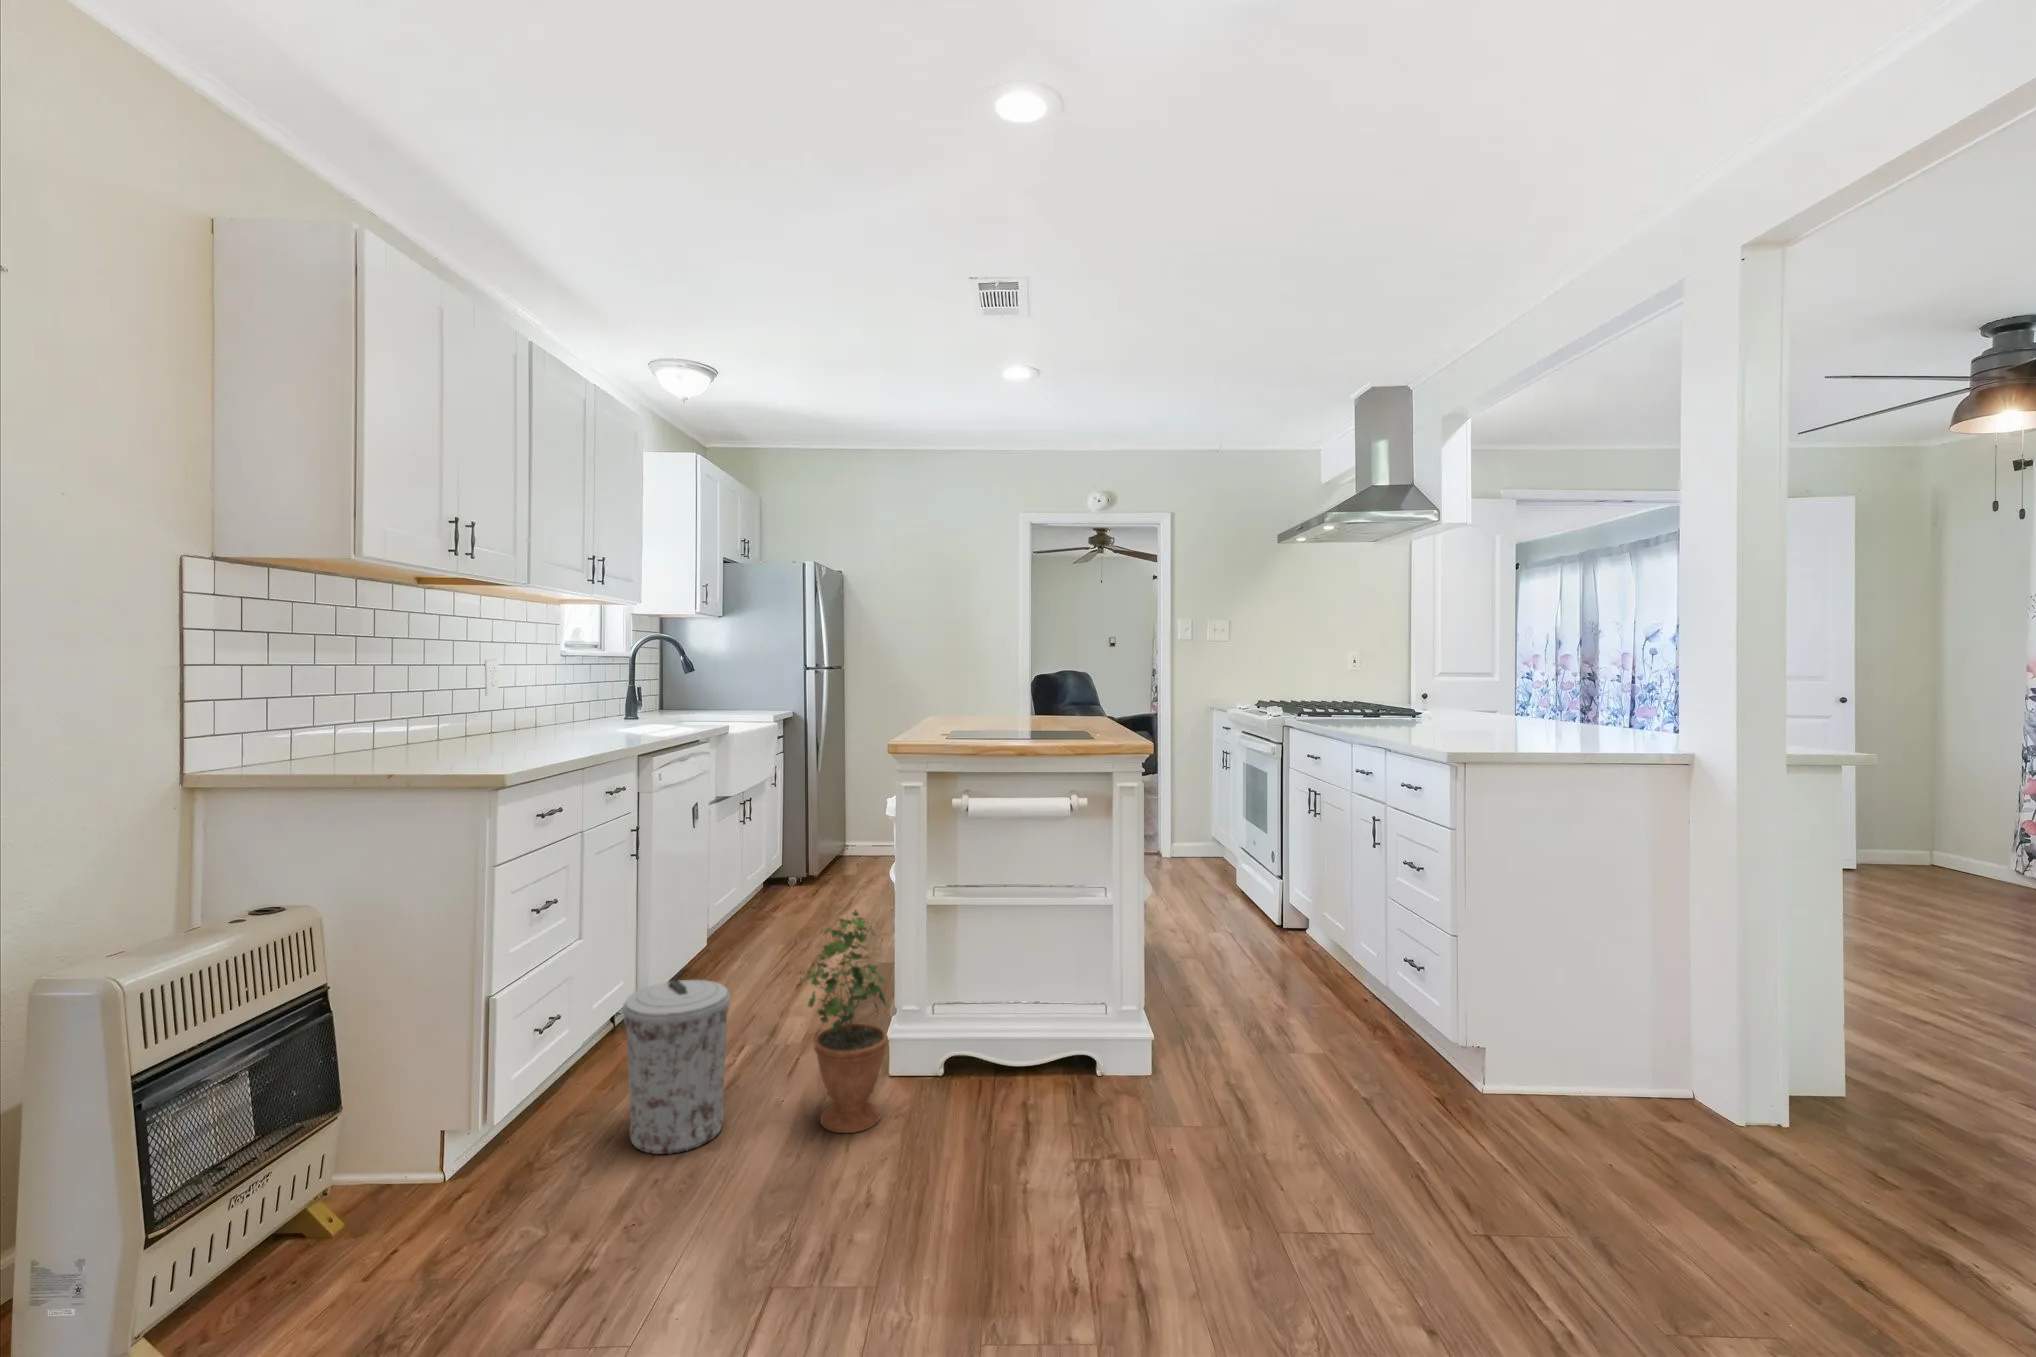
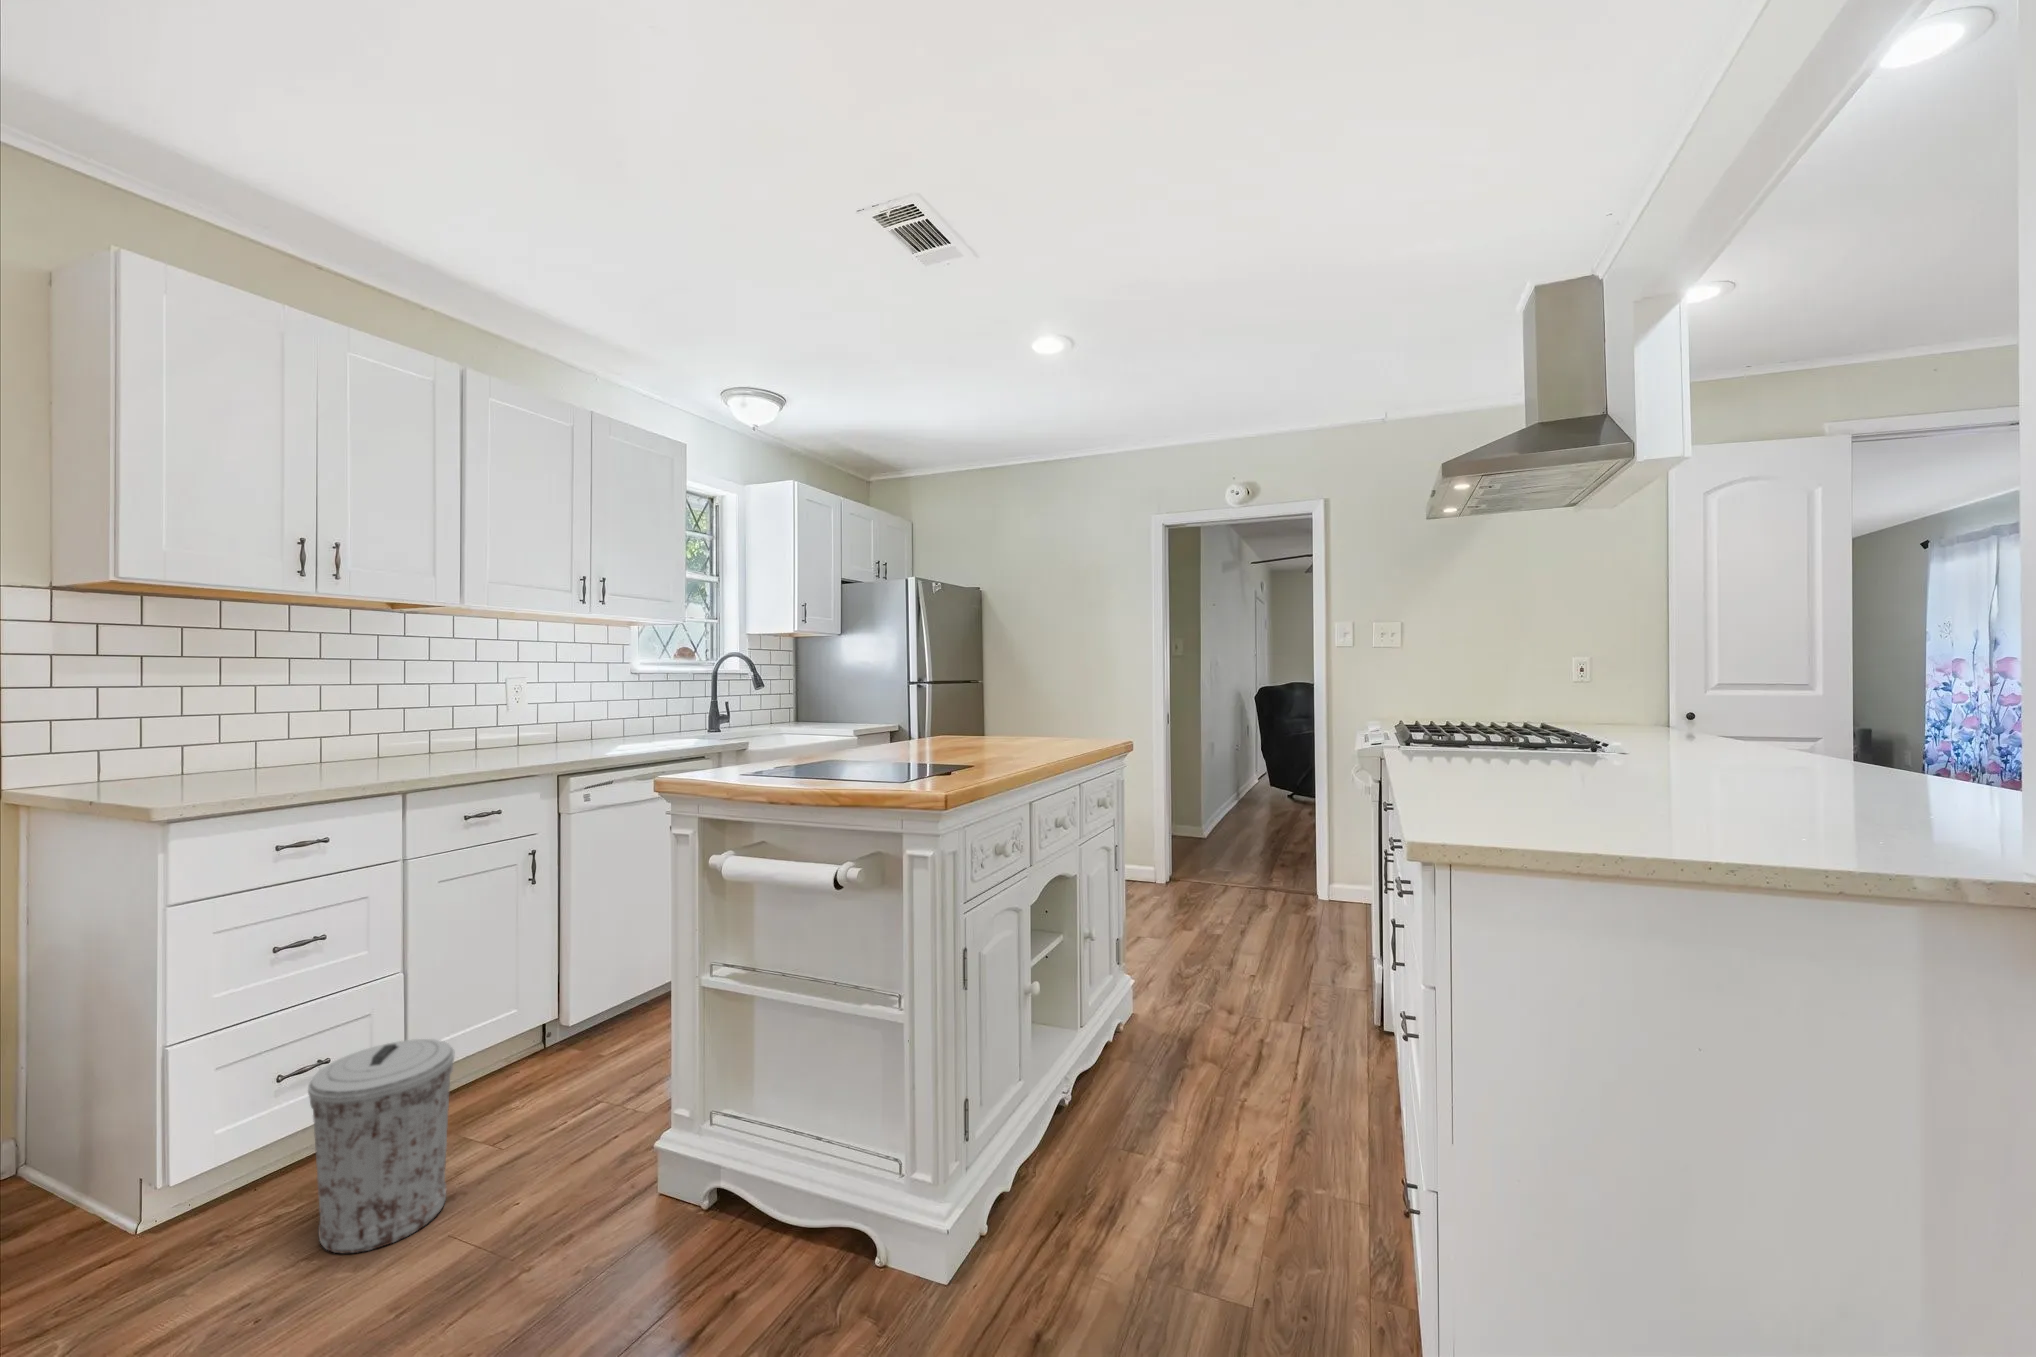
potted plant: present [797,906,887,1133] -> none [467,981,600,1278]

